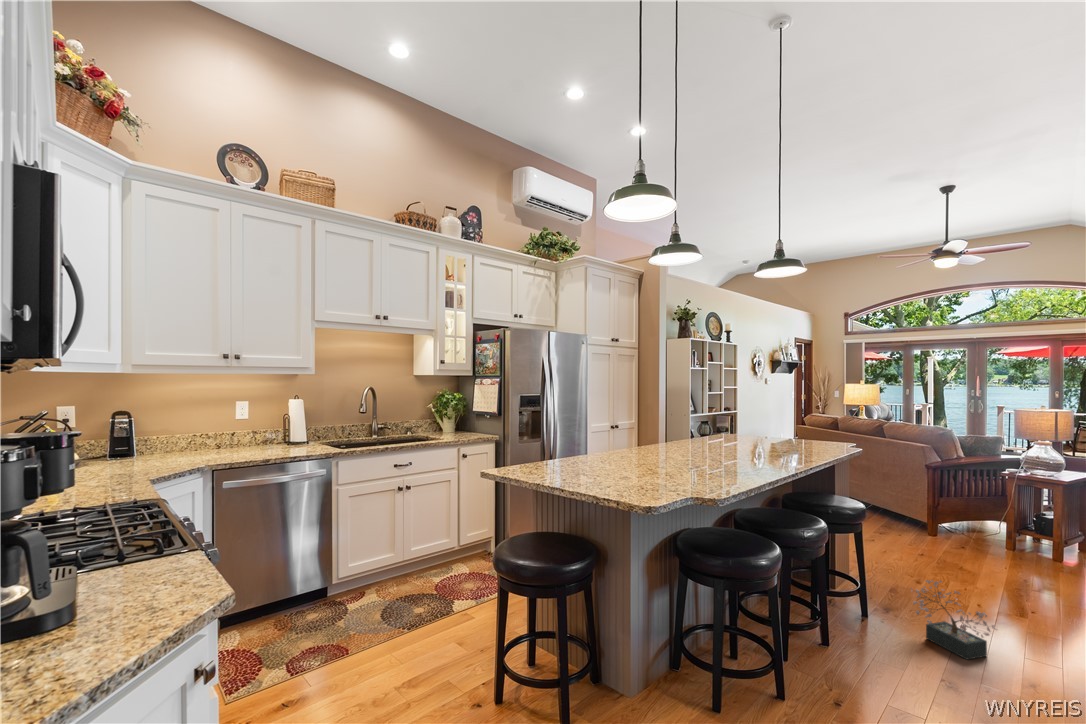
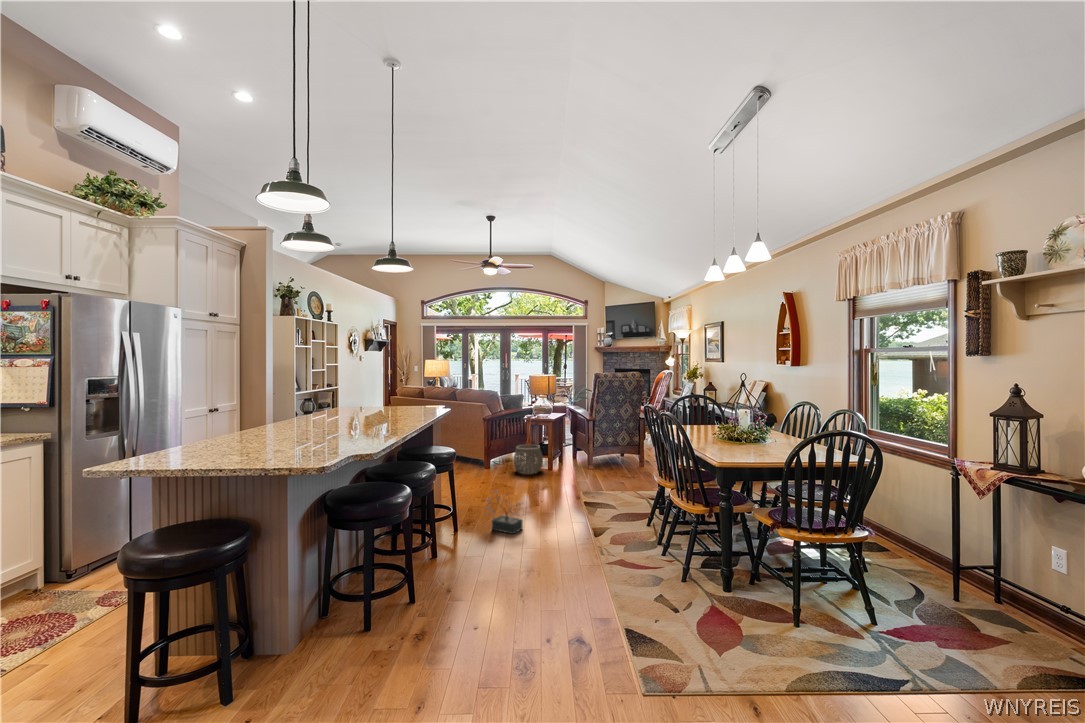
woven basket: none [984,518,1048,569] -> present [514,445,543,474]

